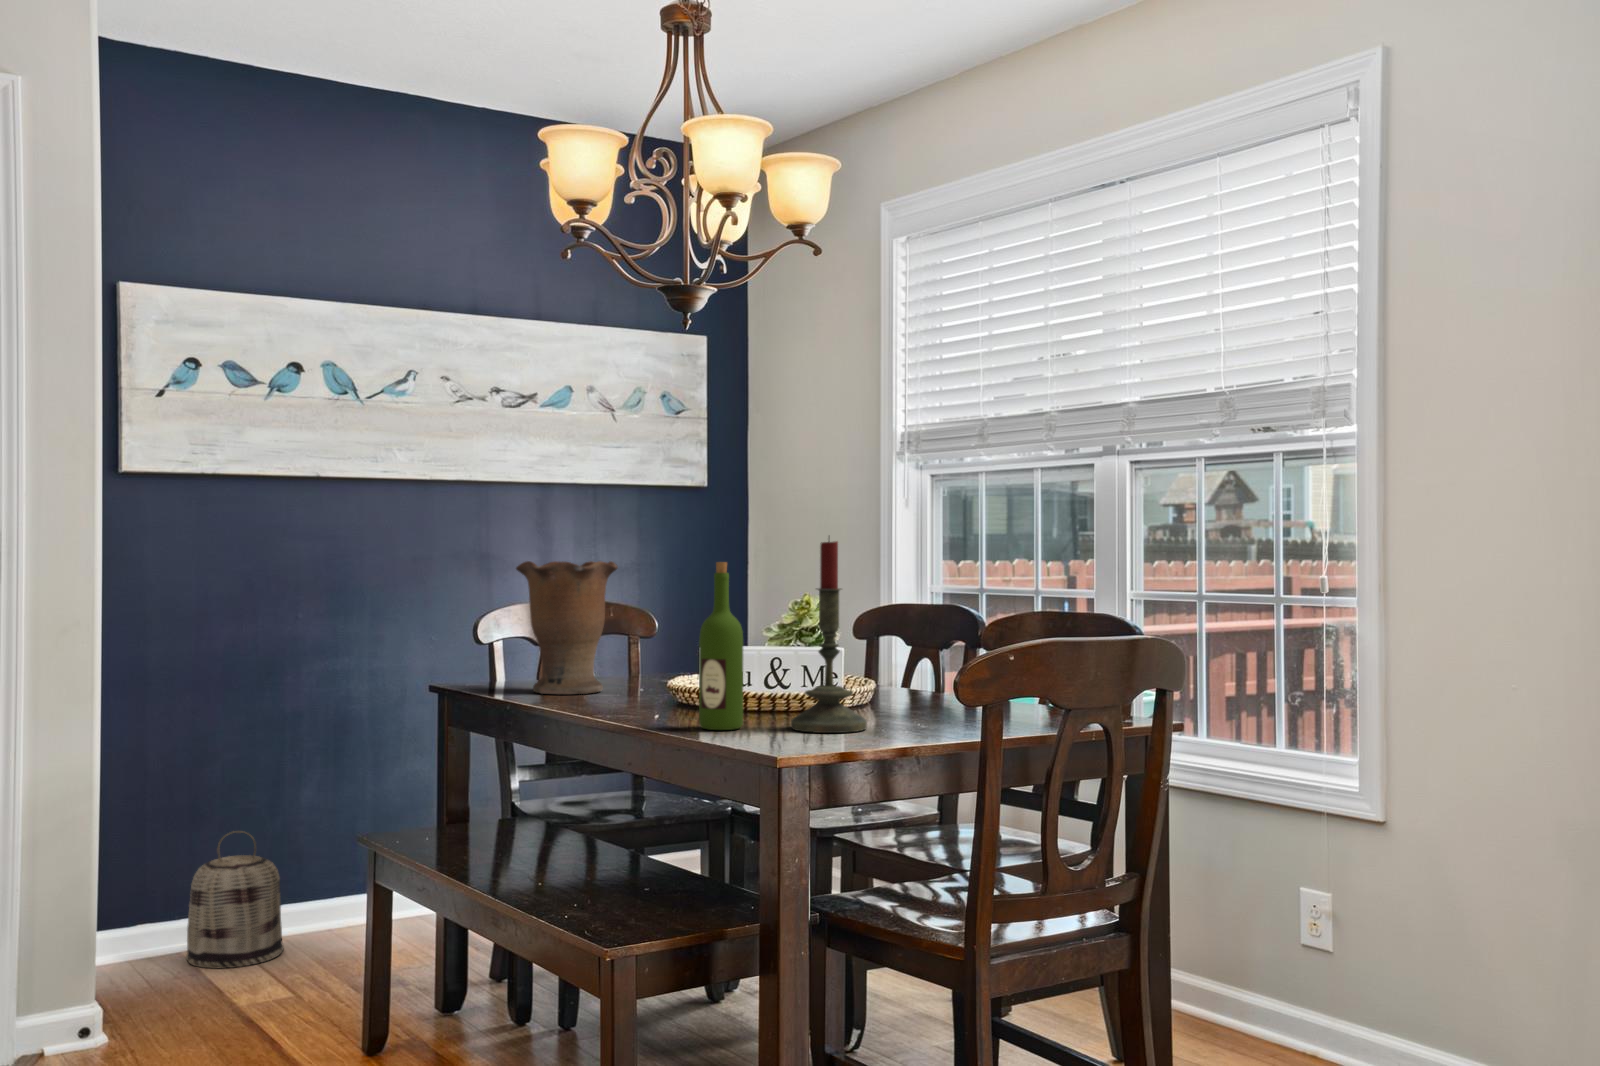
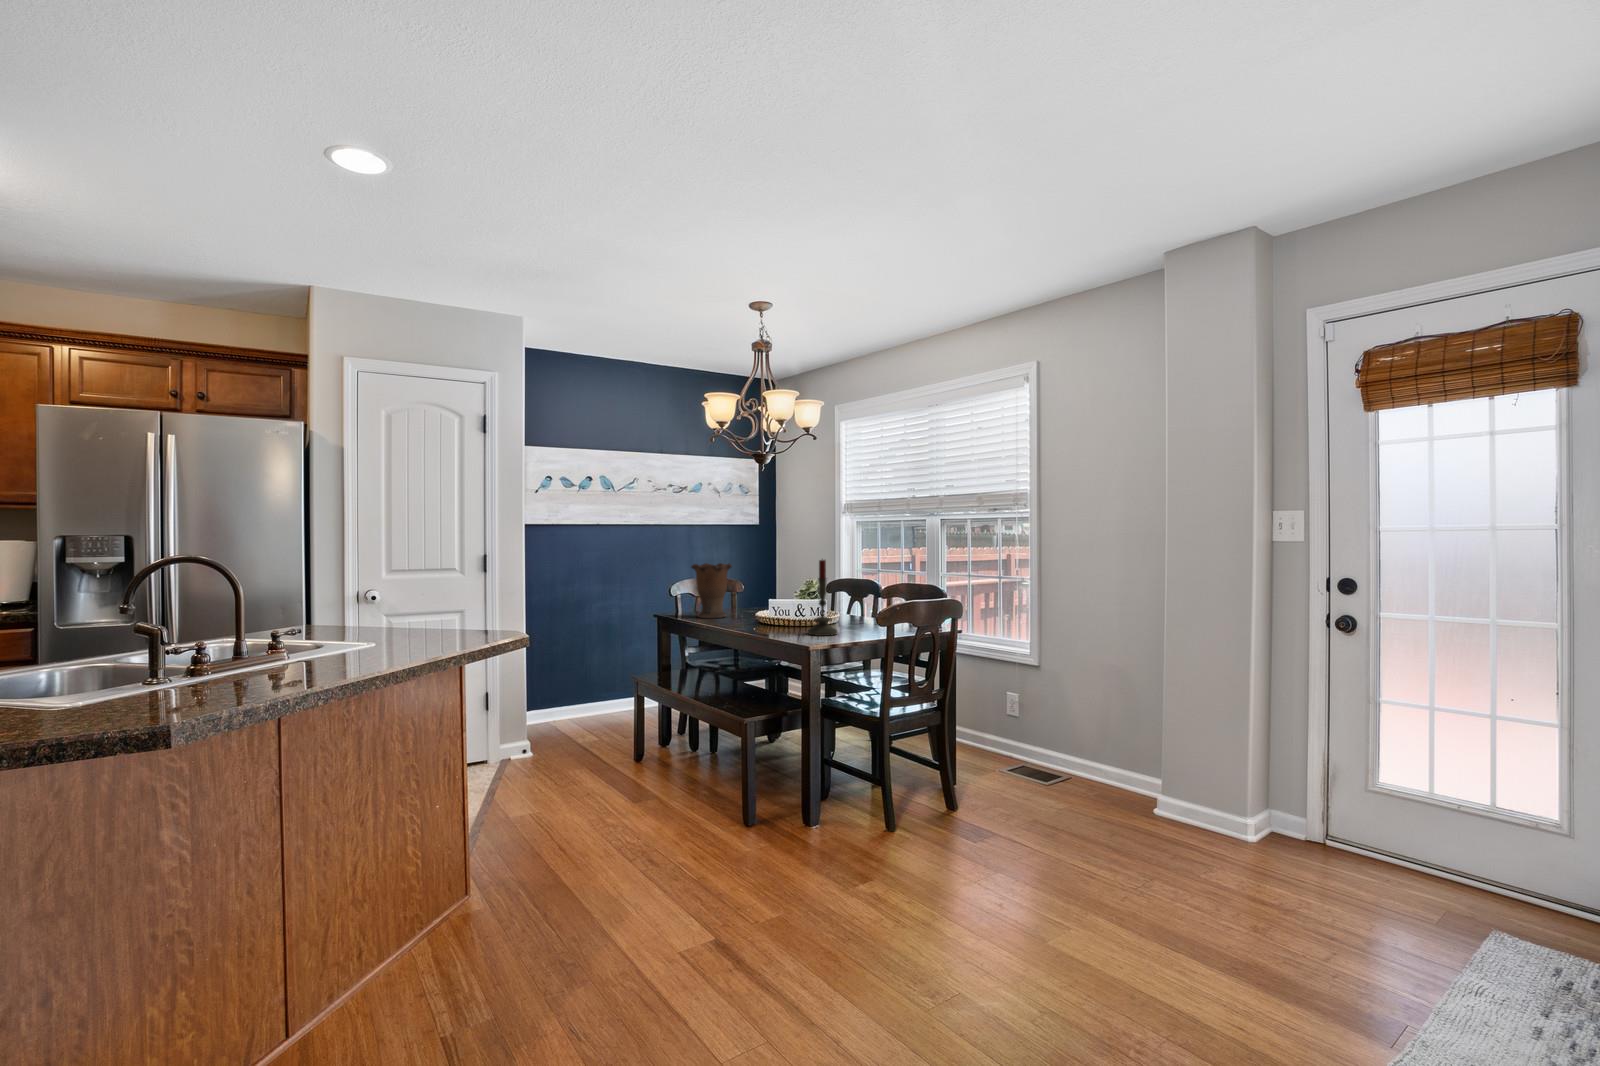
wine bottle: present [699,562,743,730] -> none [771,568,789,635]
basket: present [186,831,284,968] -> none [548,674,588,731]

